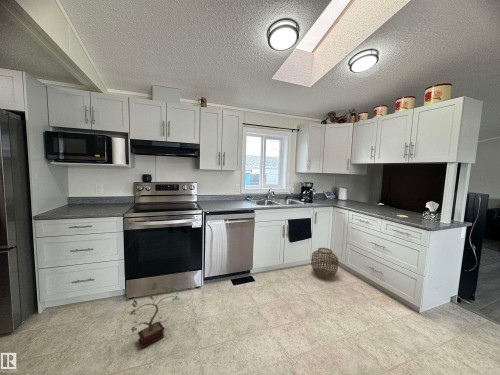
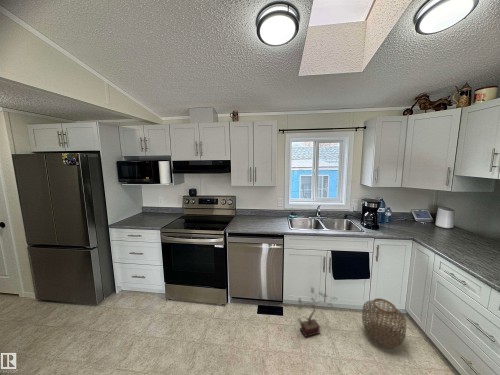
potted plant: present [130,283,185,348] -> present [298,289,332,337]

